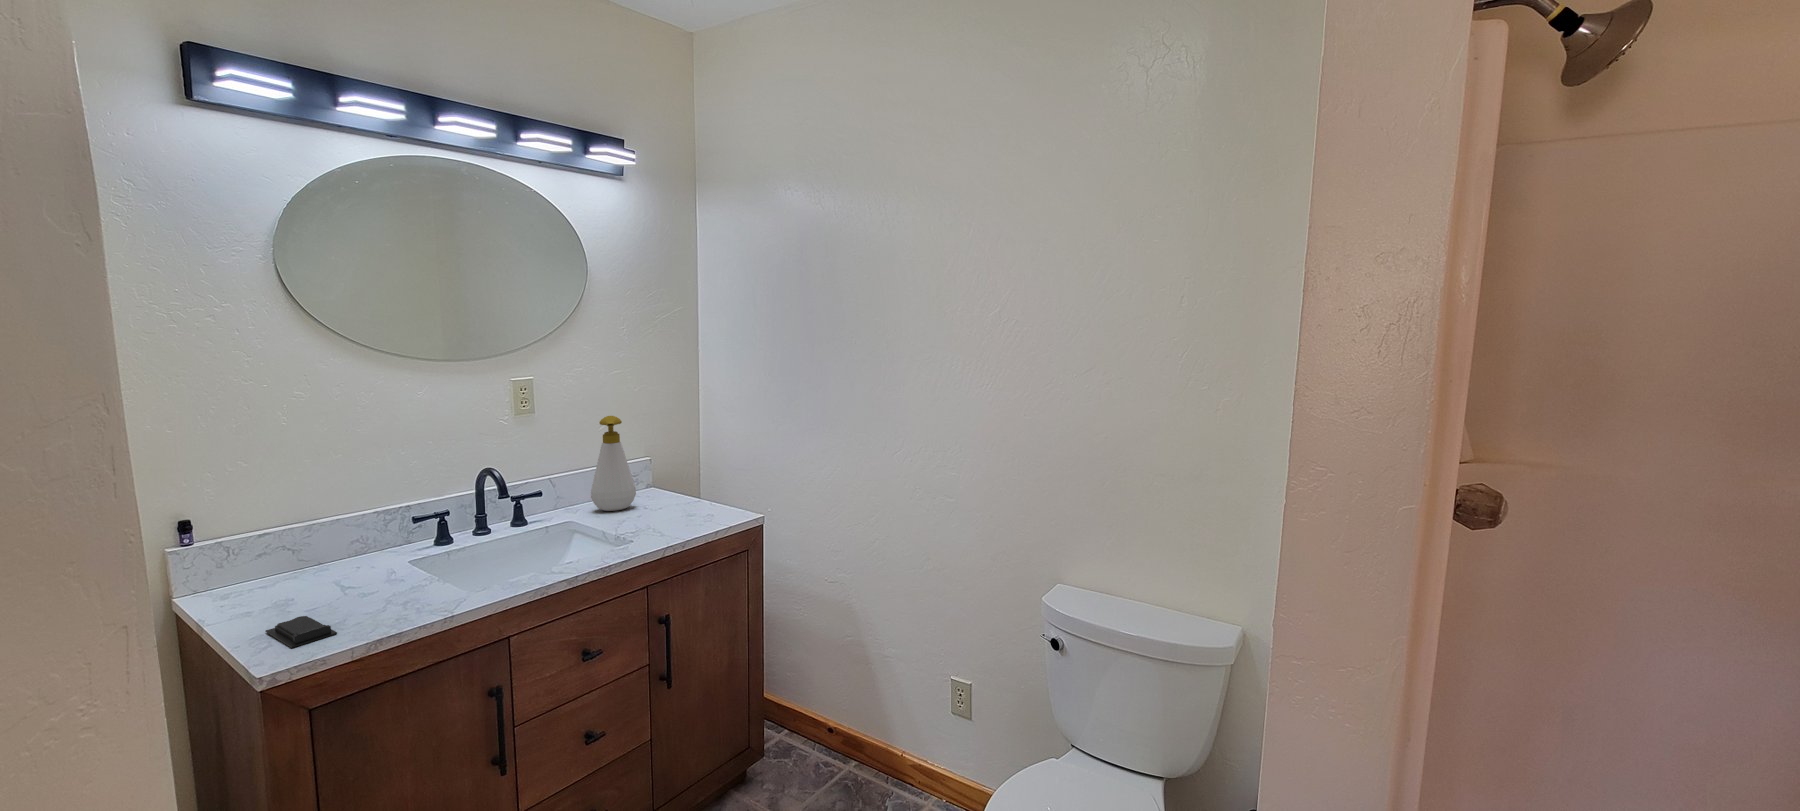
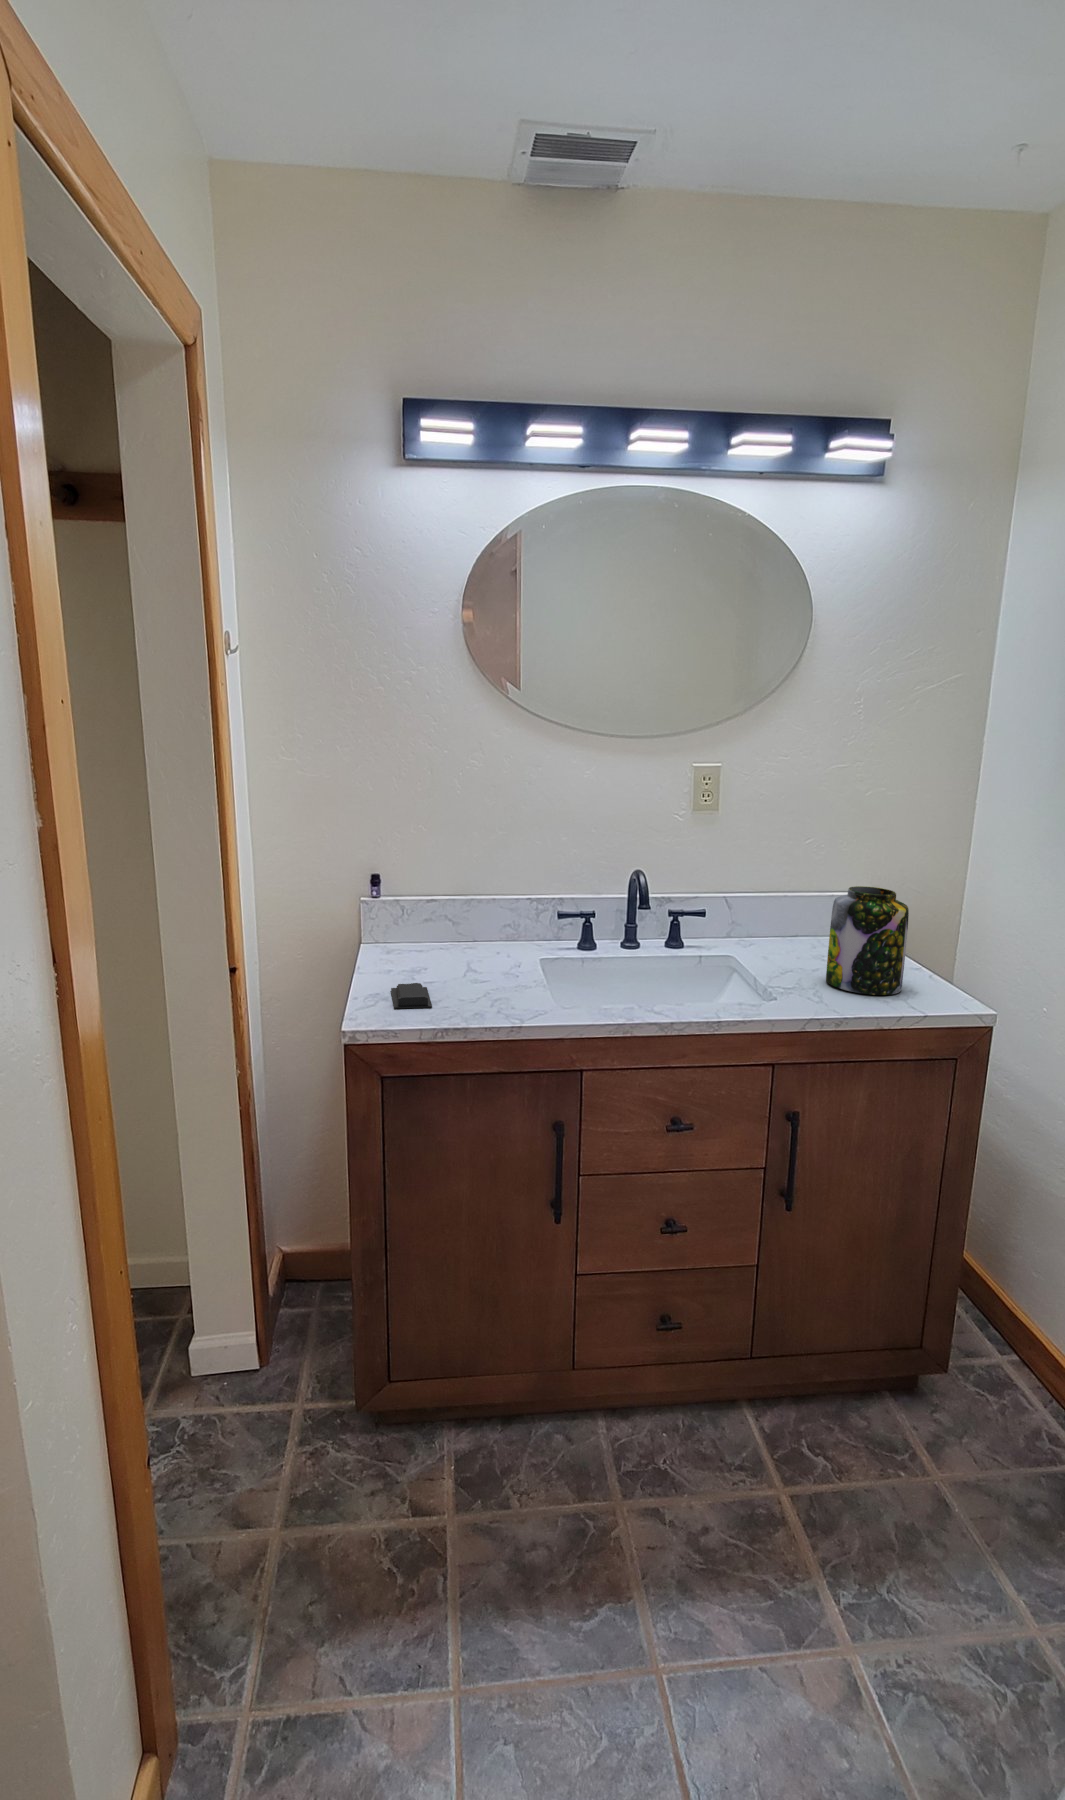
soap bottle: present [591,416,636,511] -> none [763,825,821,958]
jar: none [653,451,707,523] -> present [826,886,909,995]

